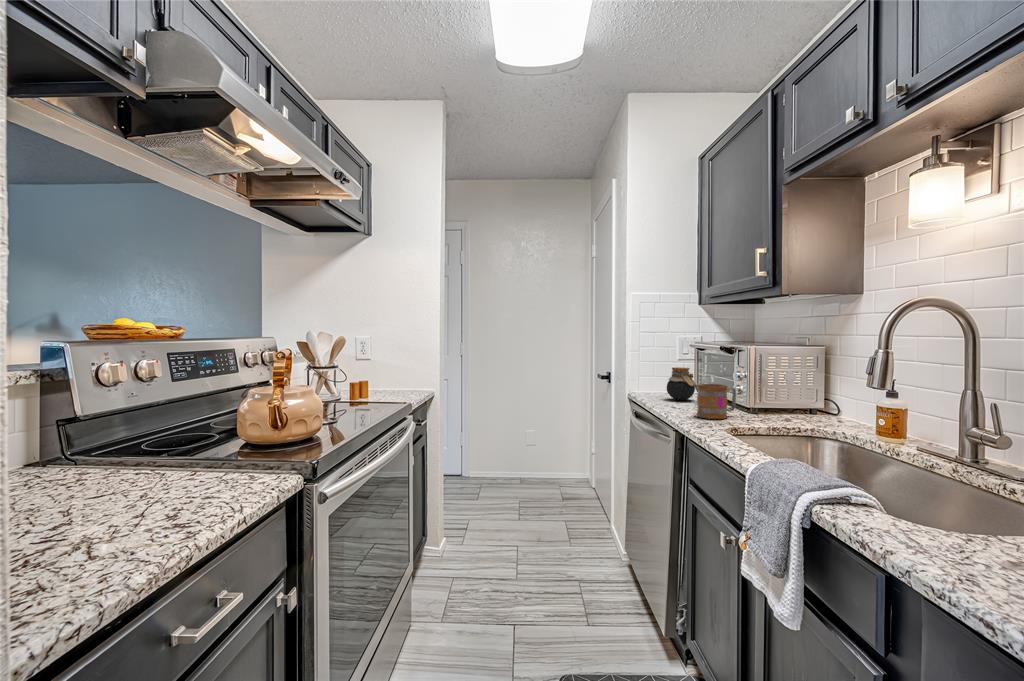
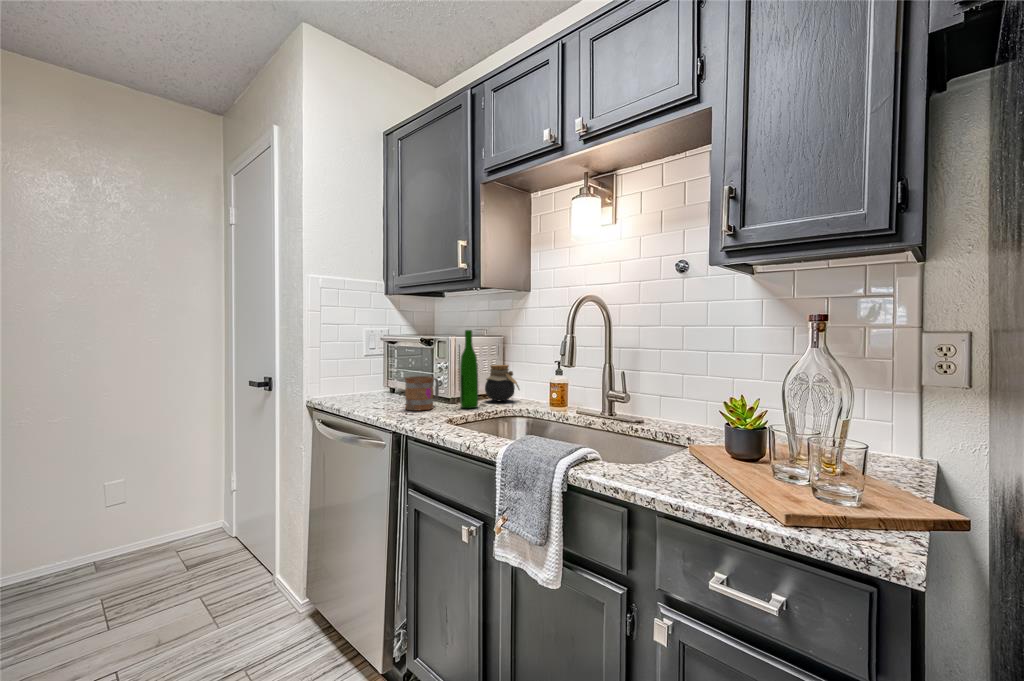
wine bottle: none [757,338,780,424] -> present [460,330,478,408]
jar: present [667,367,698,400] -> present [485,365,519,401]

